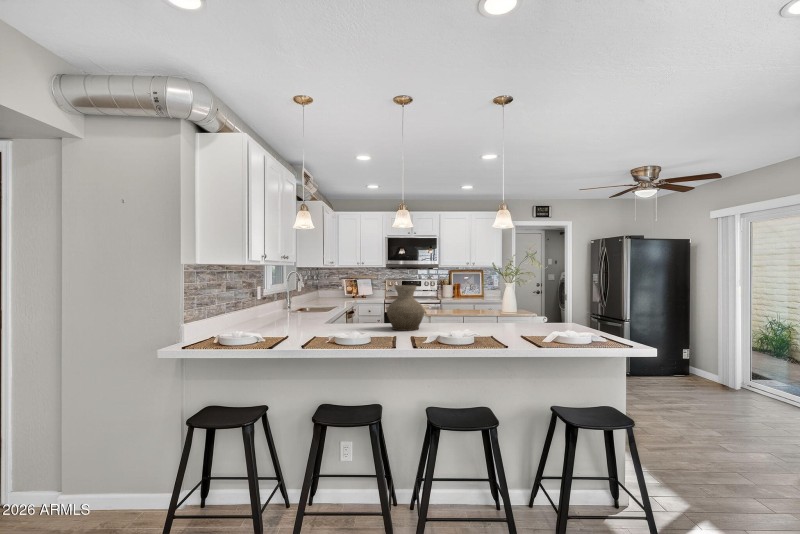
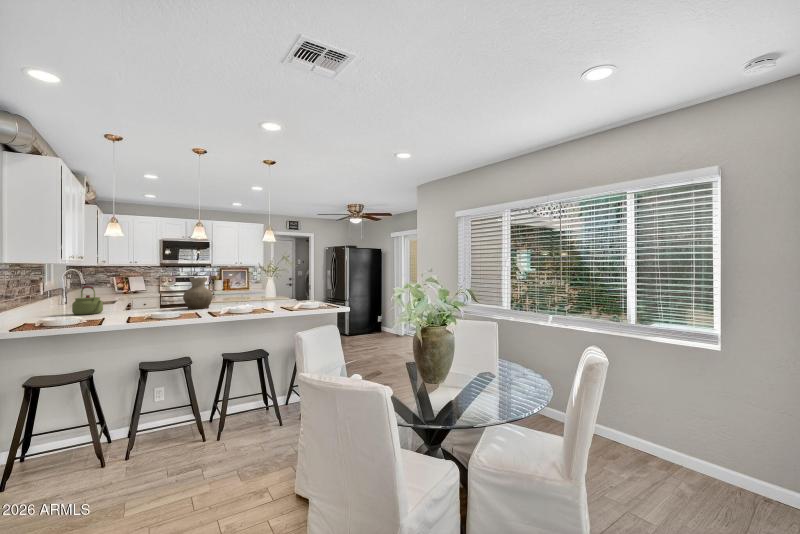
kettle: none [273,292,303,328] -> present [72,286,103,315]

